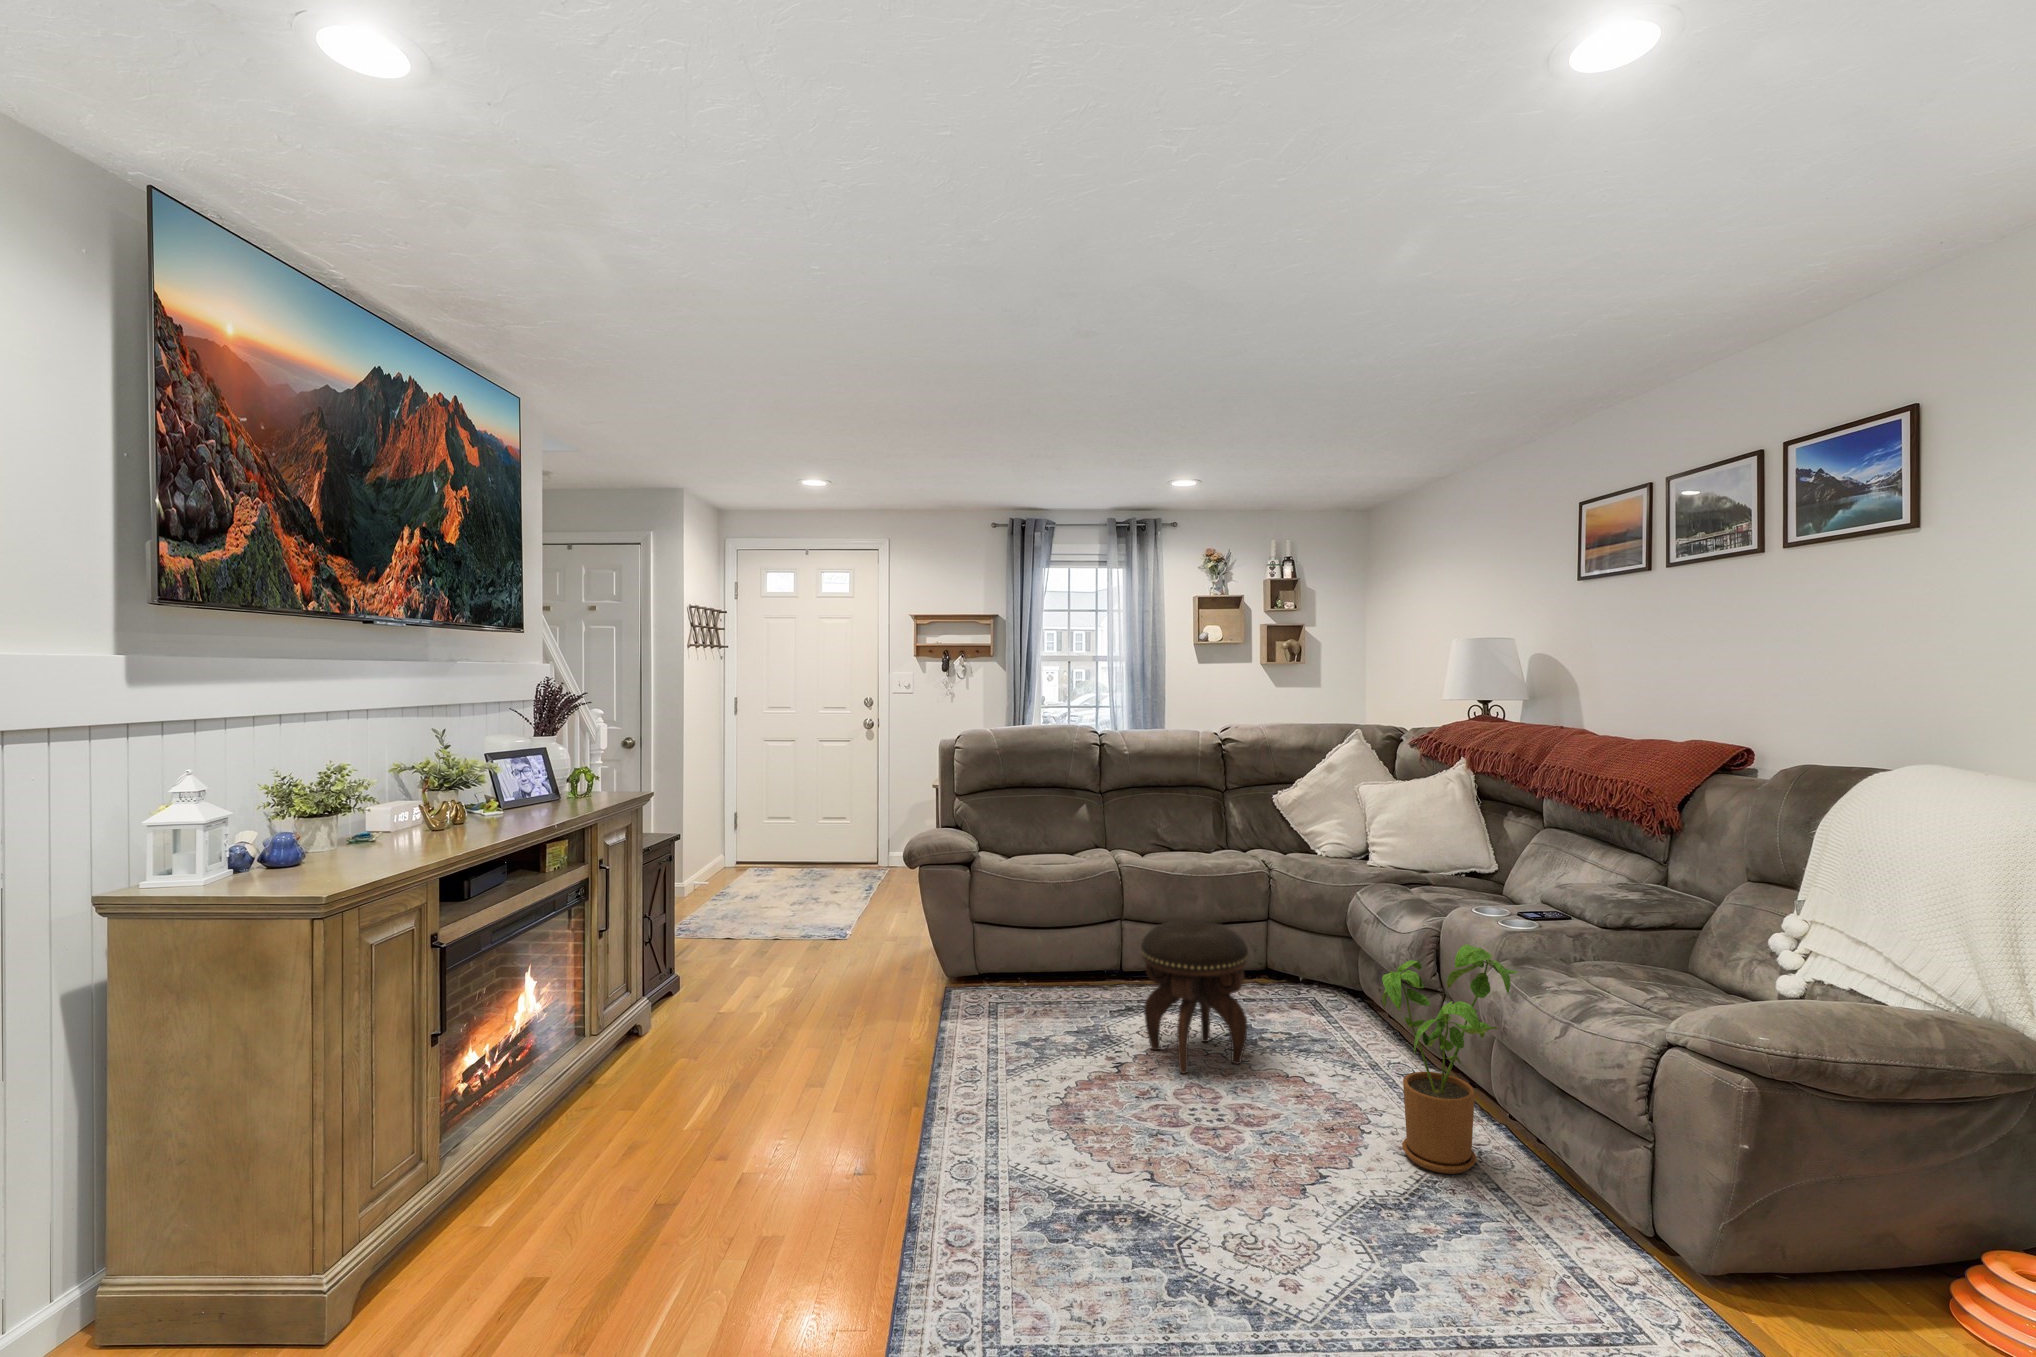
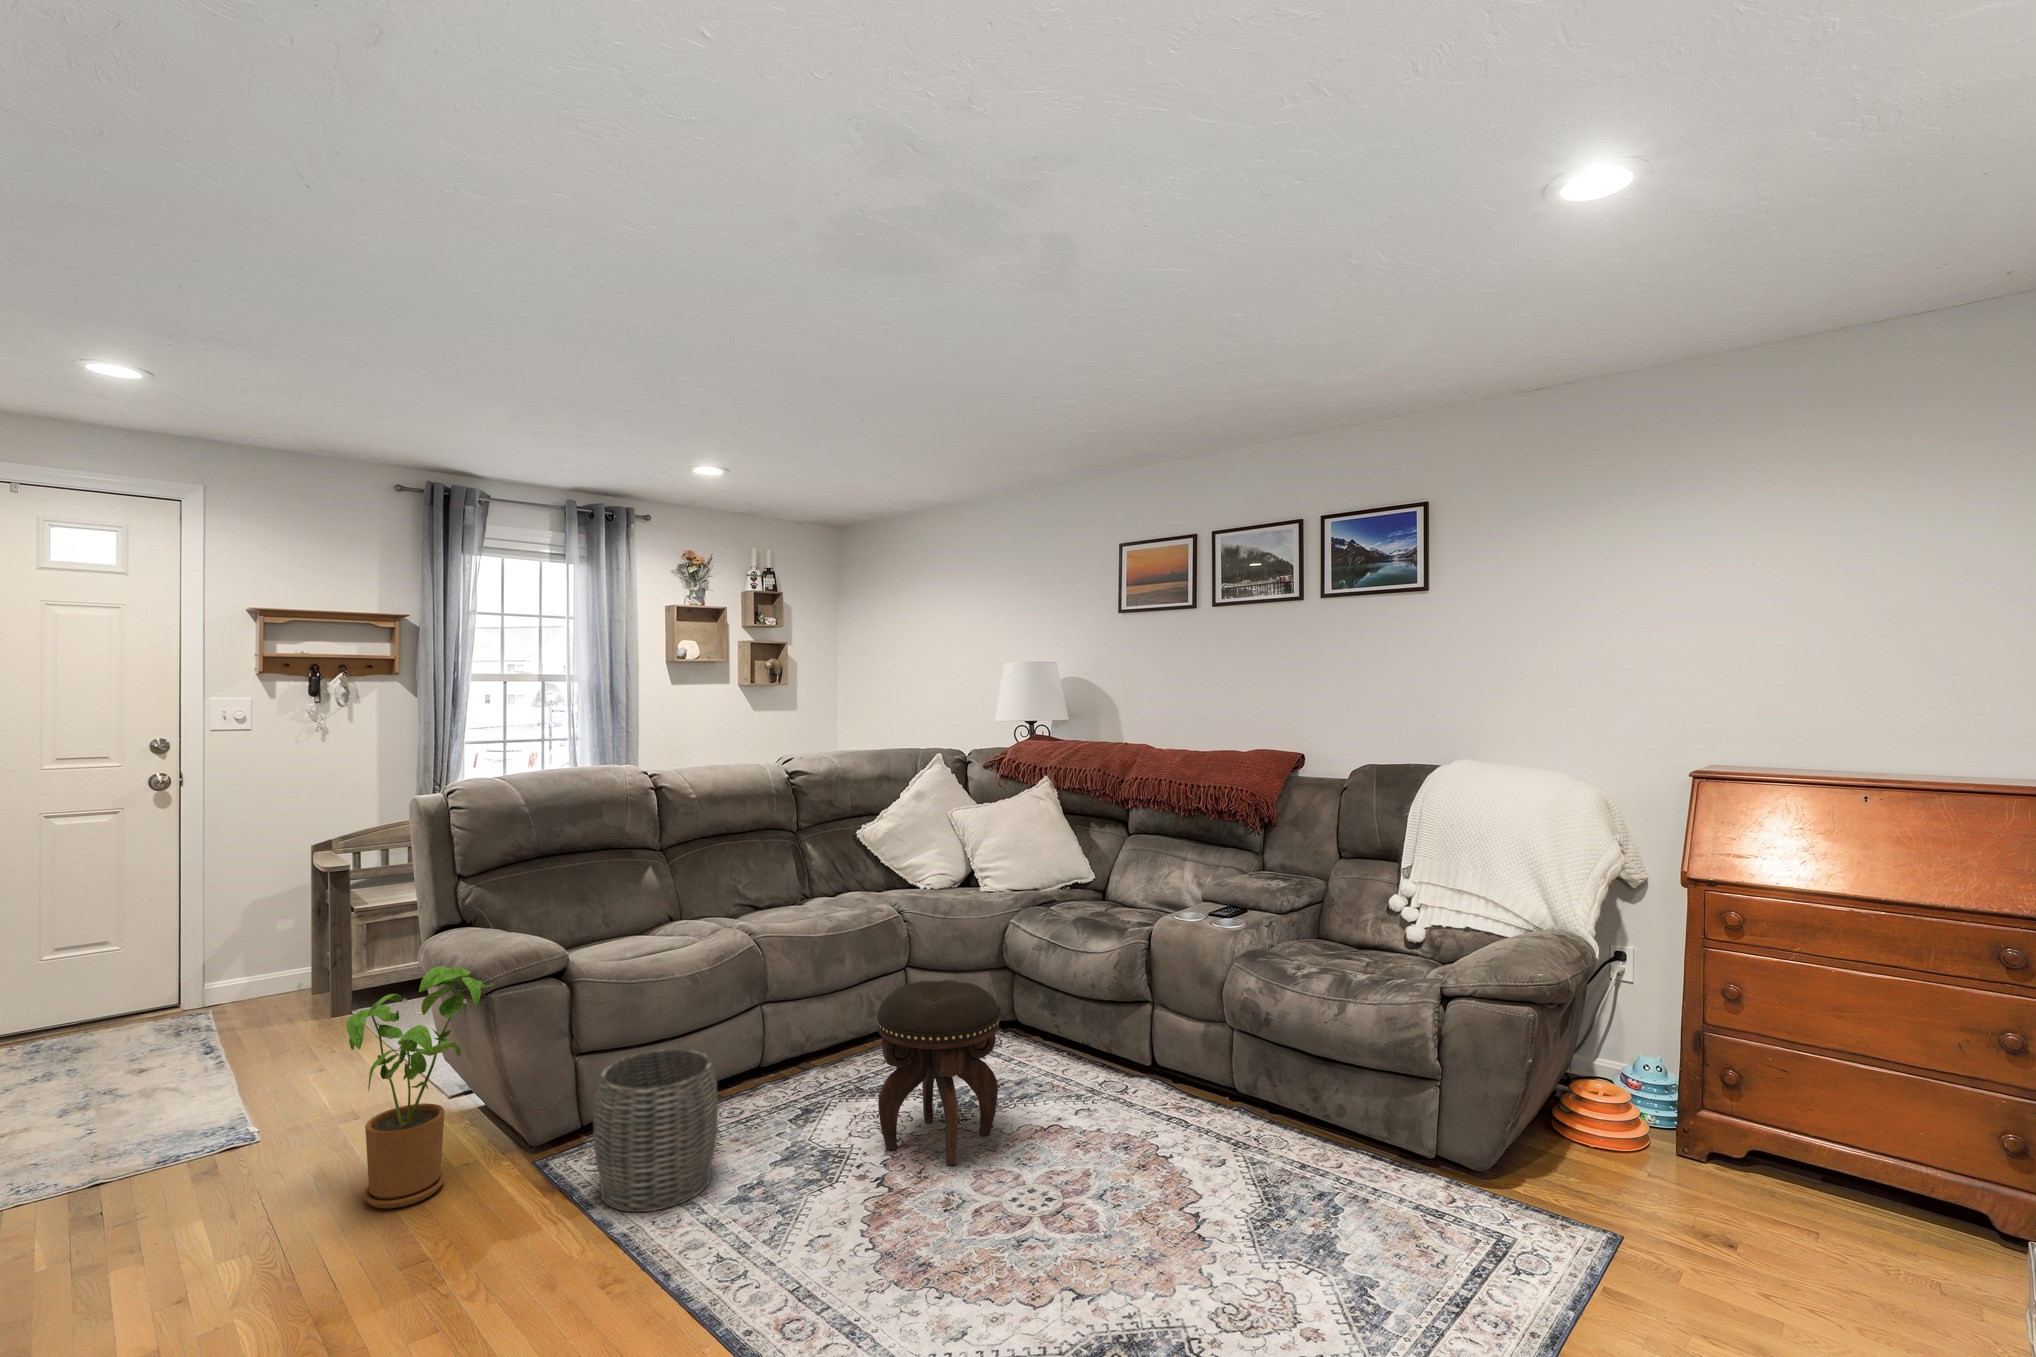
woven basket: none [952,929,1035,1036] -> present [594,1049,718,1212]
house plant: present [1382,944,1517,1174] -> present [346,966,494,1209]

